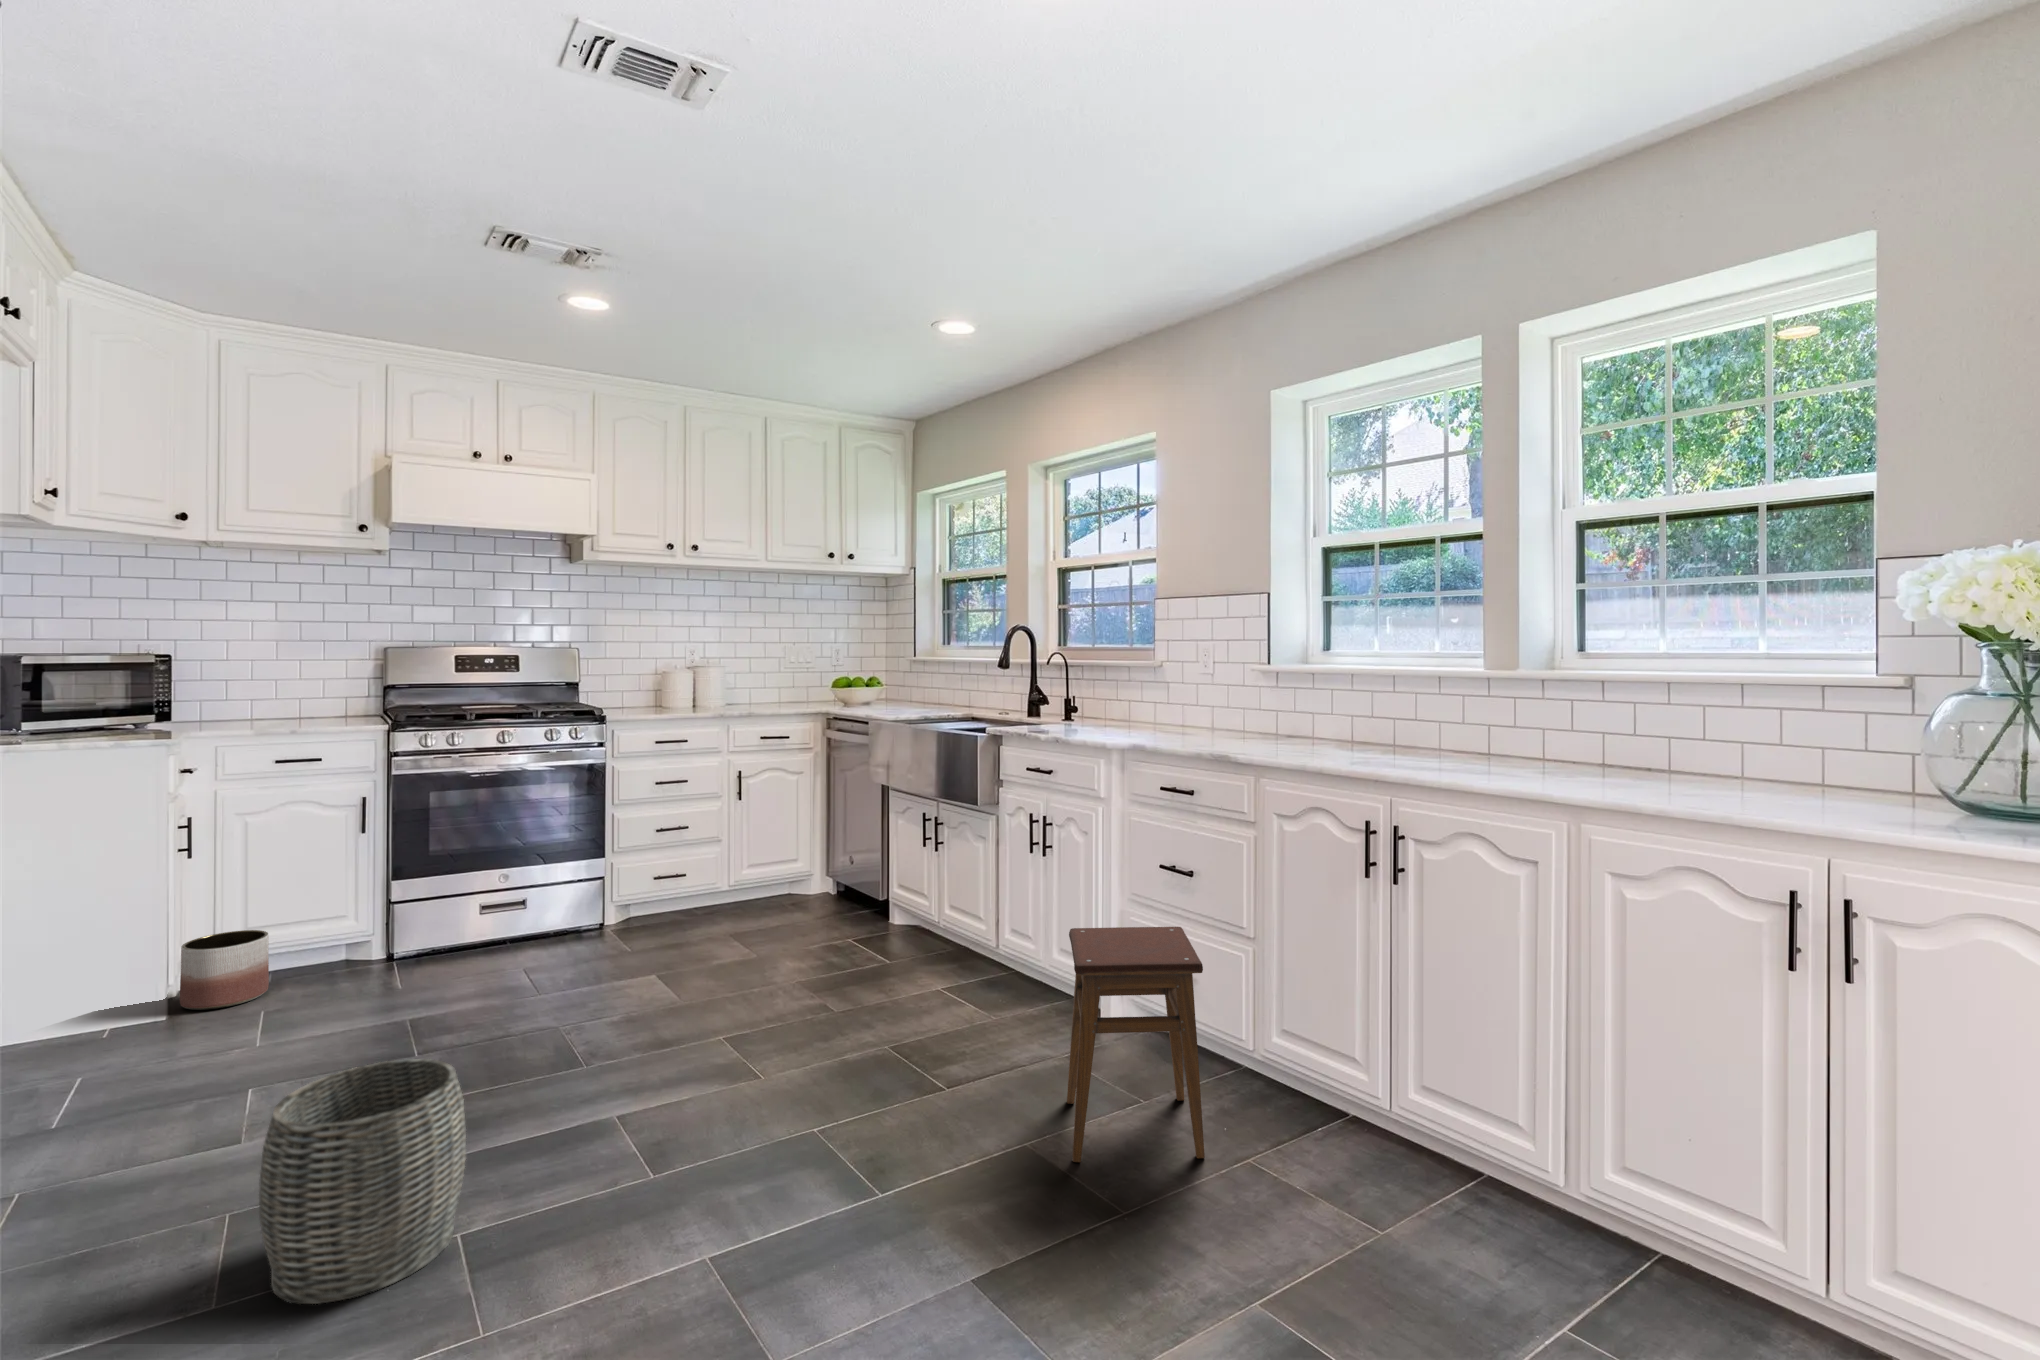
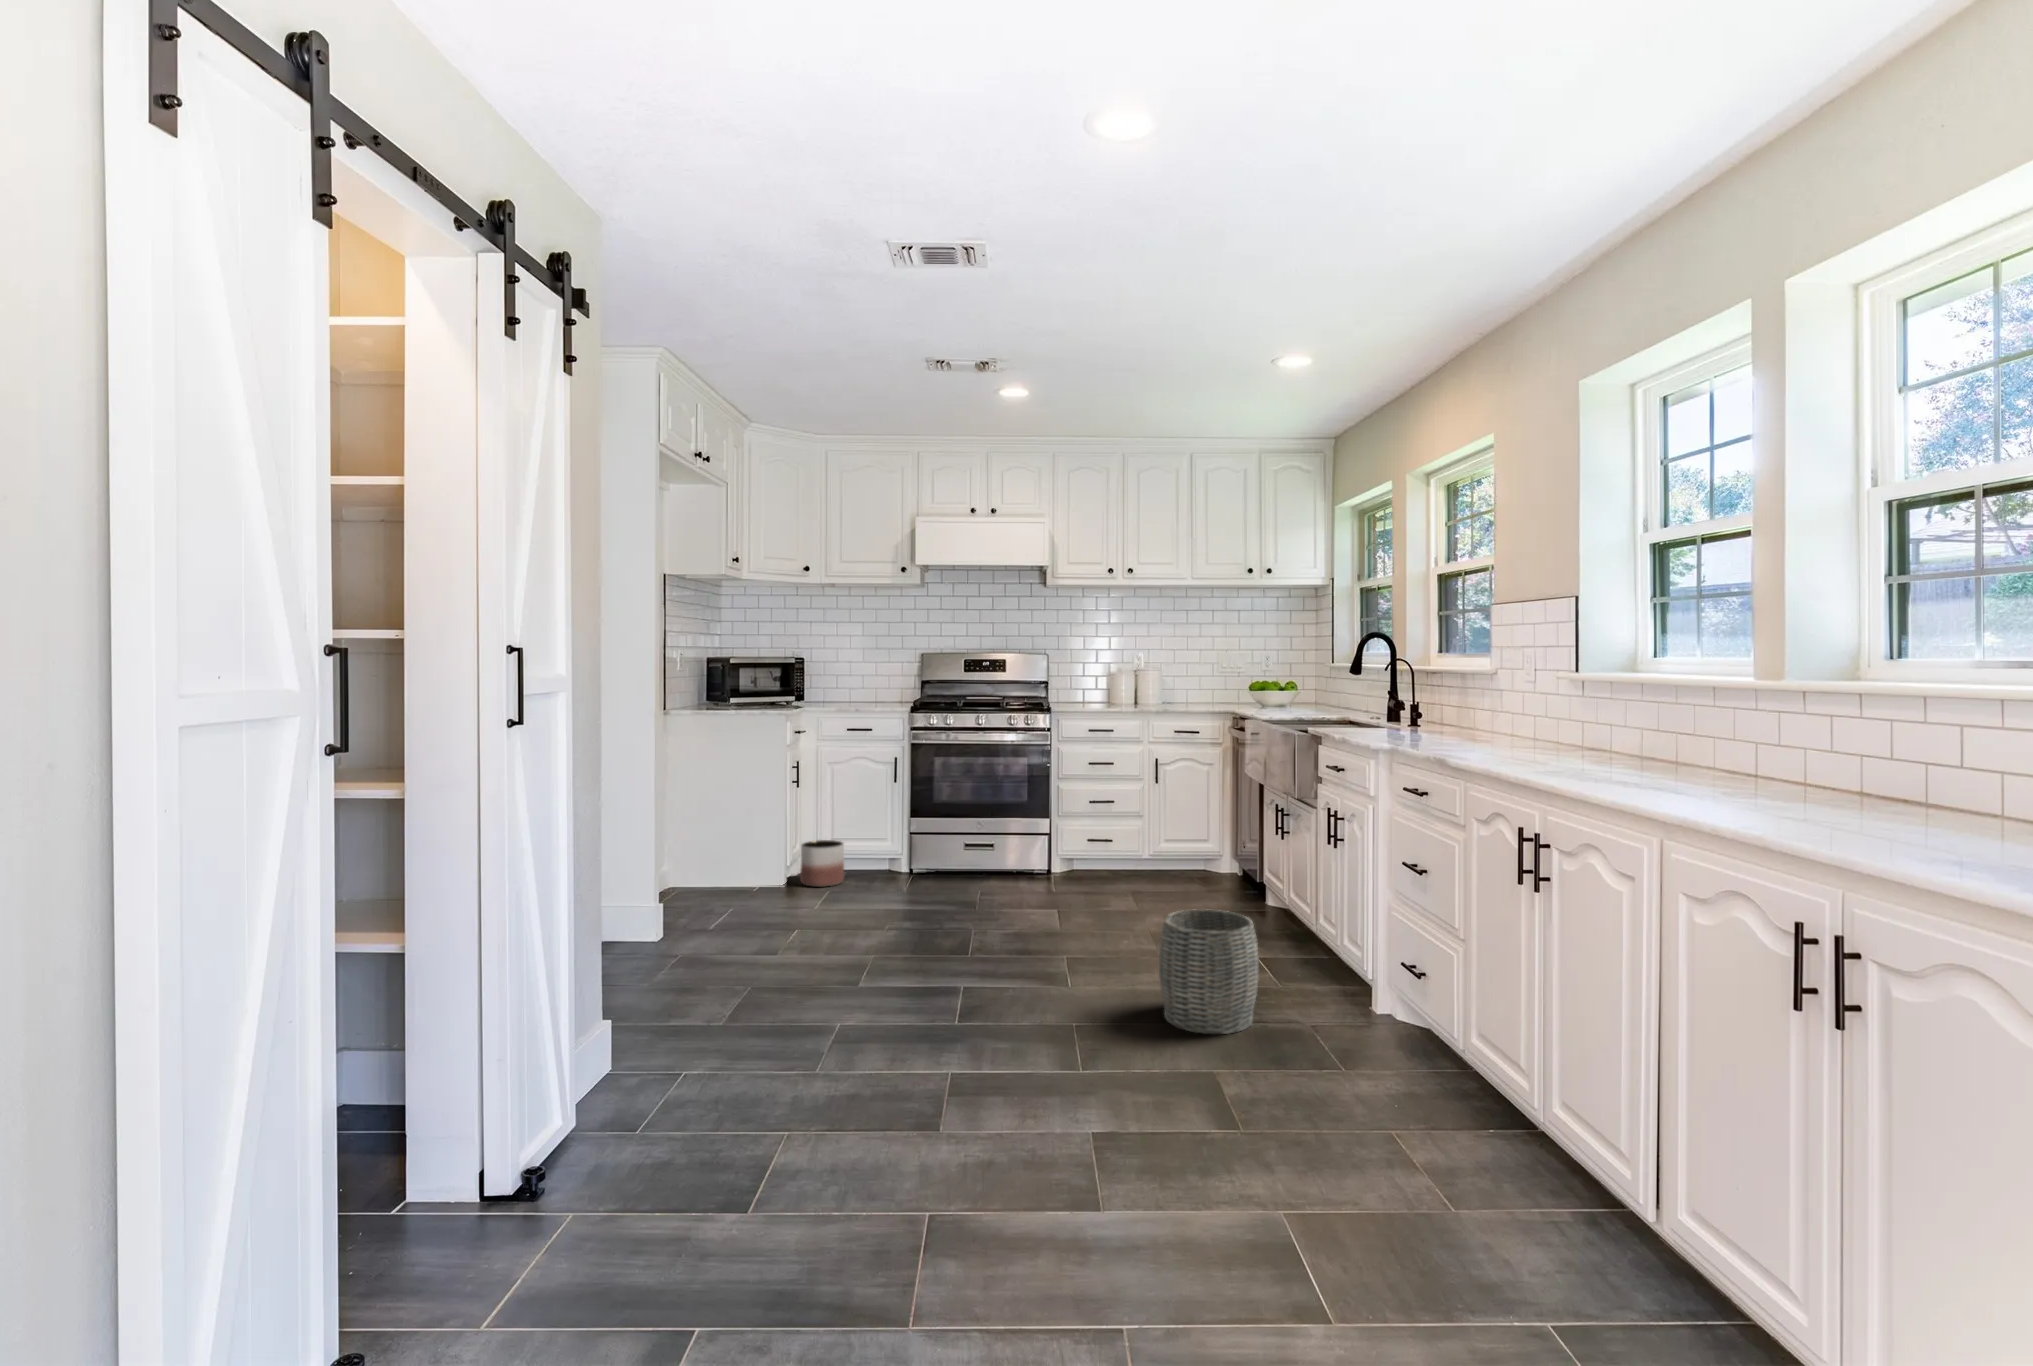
stool: present [1067,927,1205,1162] -> none [1251,902,1392,1113]
woven basket: present [259,1059,466,1304] -> present [1159,909,1259,1034]

